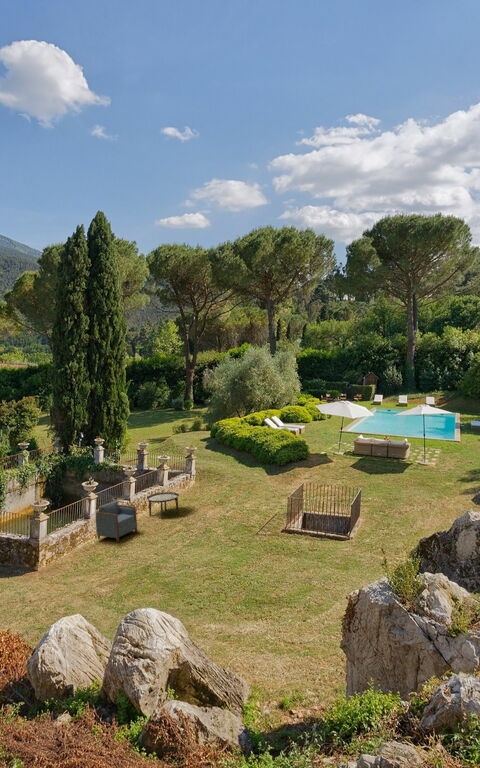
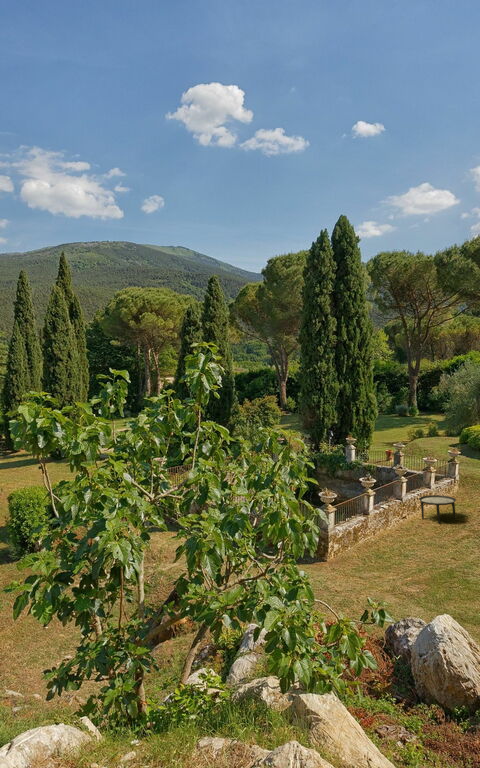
armchair: present [96,501,137,542] -> none [374,499,418,542]

